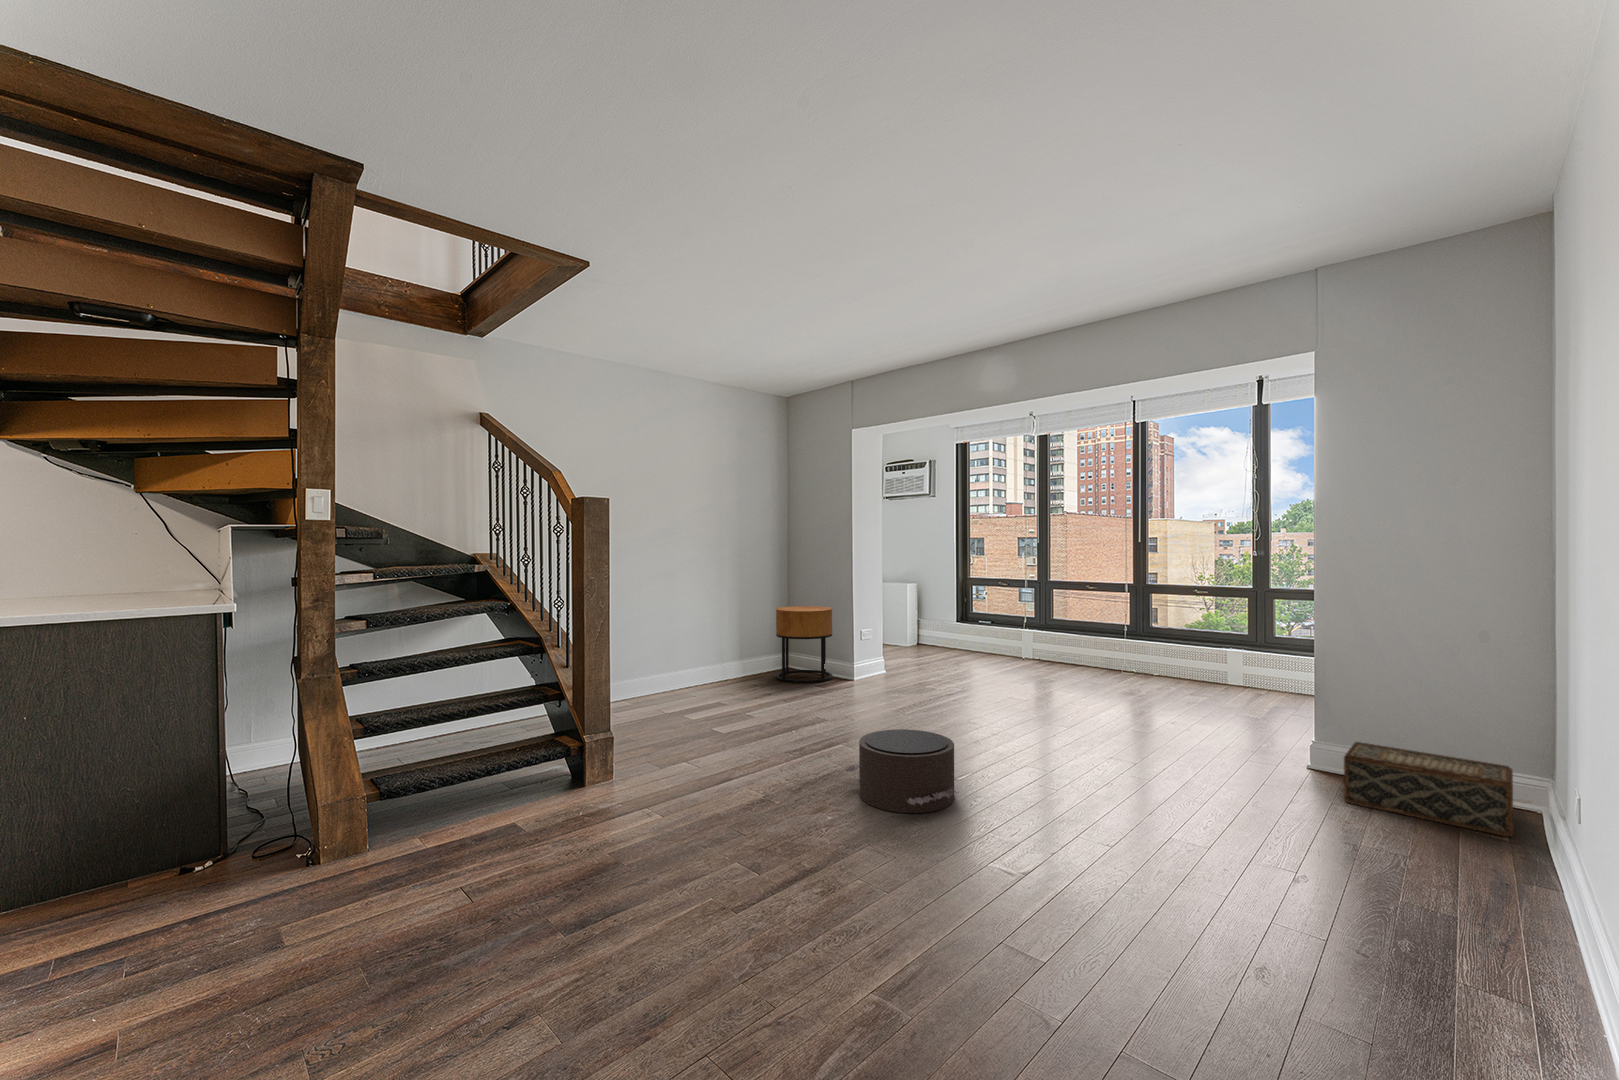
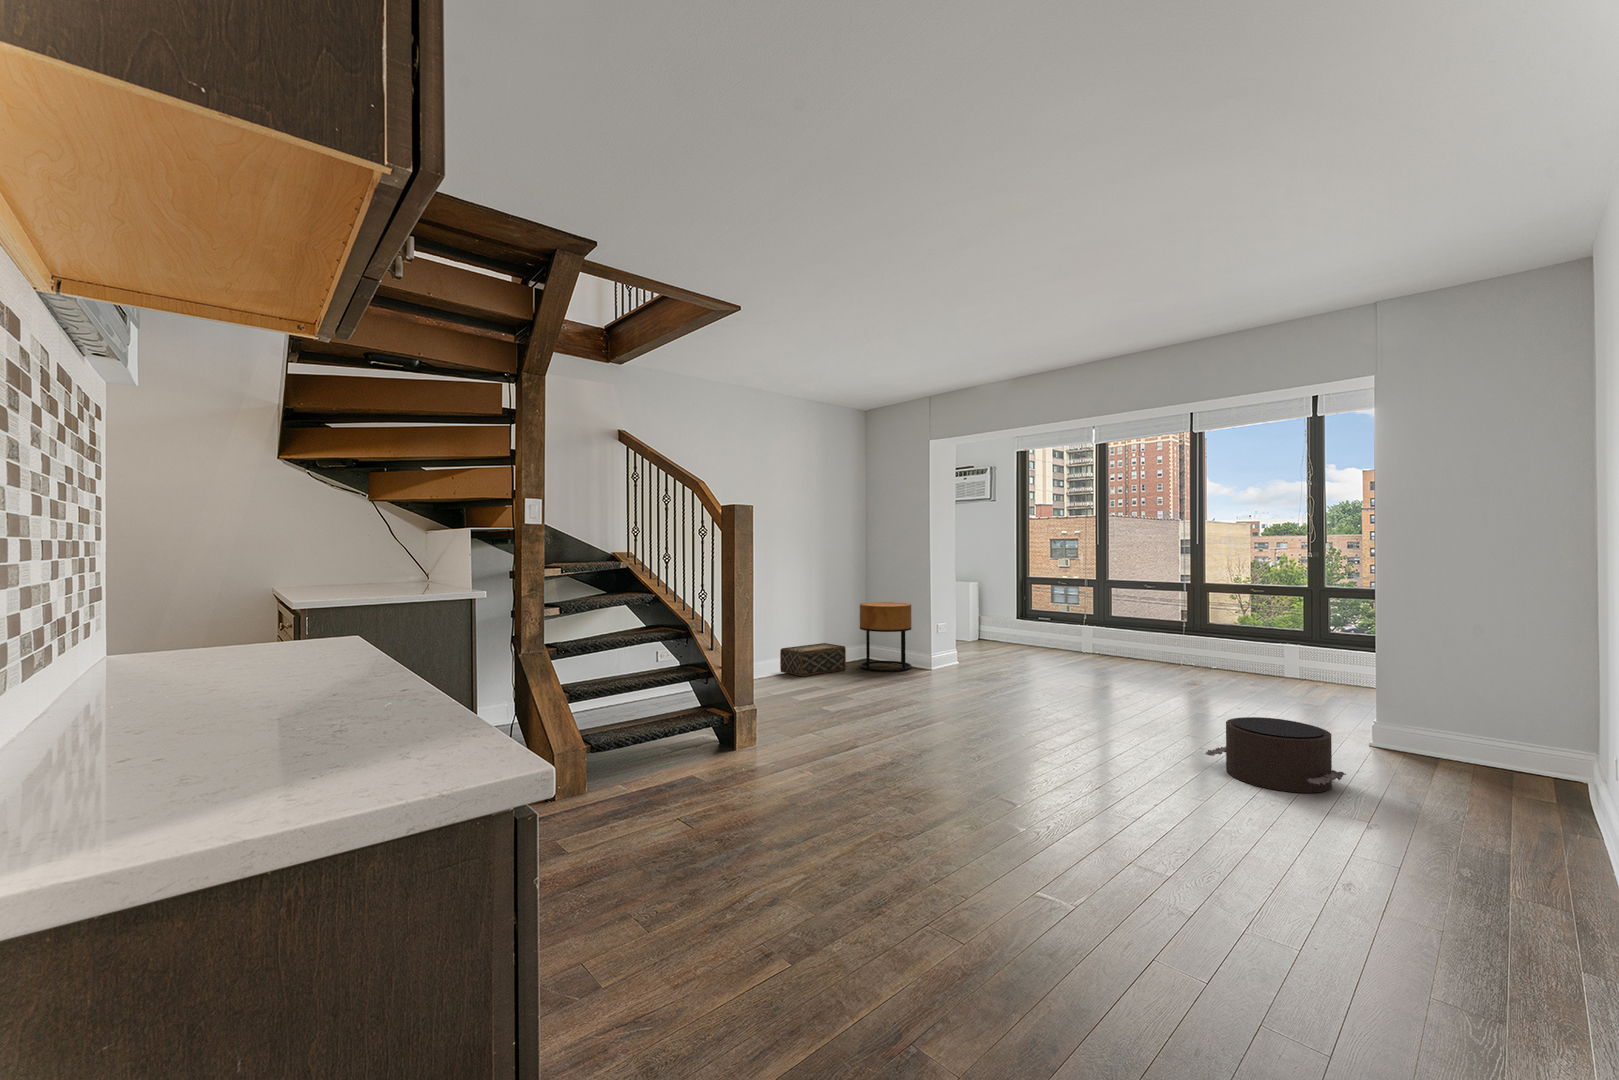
pouf: present [844,729,958,813] -> present [1205,717,1346,793]
woven basket: present [1344,742,1513,836] -> present [780,643,846,676]

